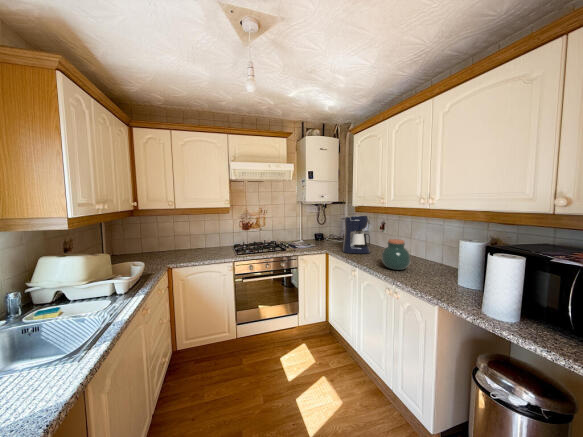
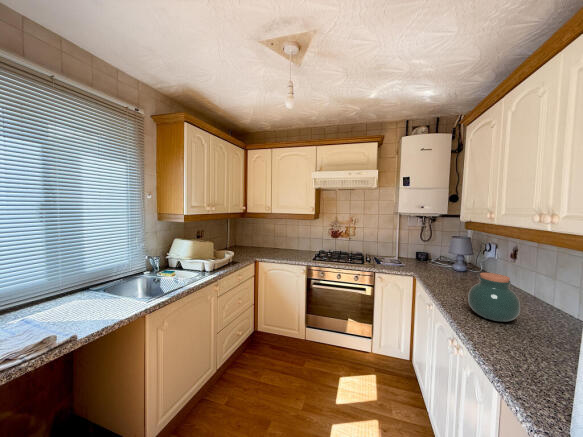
coffee maker: present [343,215,370,254] -> none [435,233,480,288]

